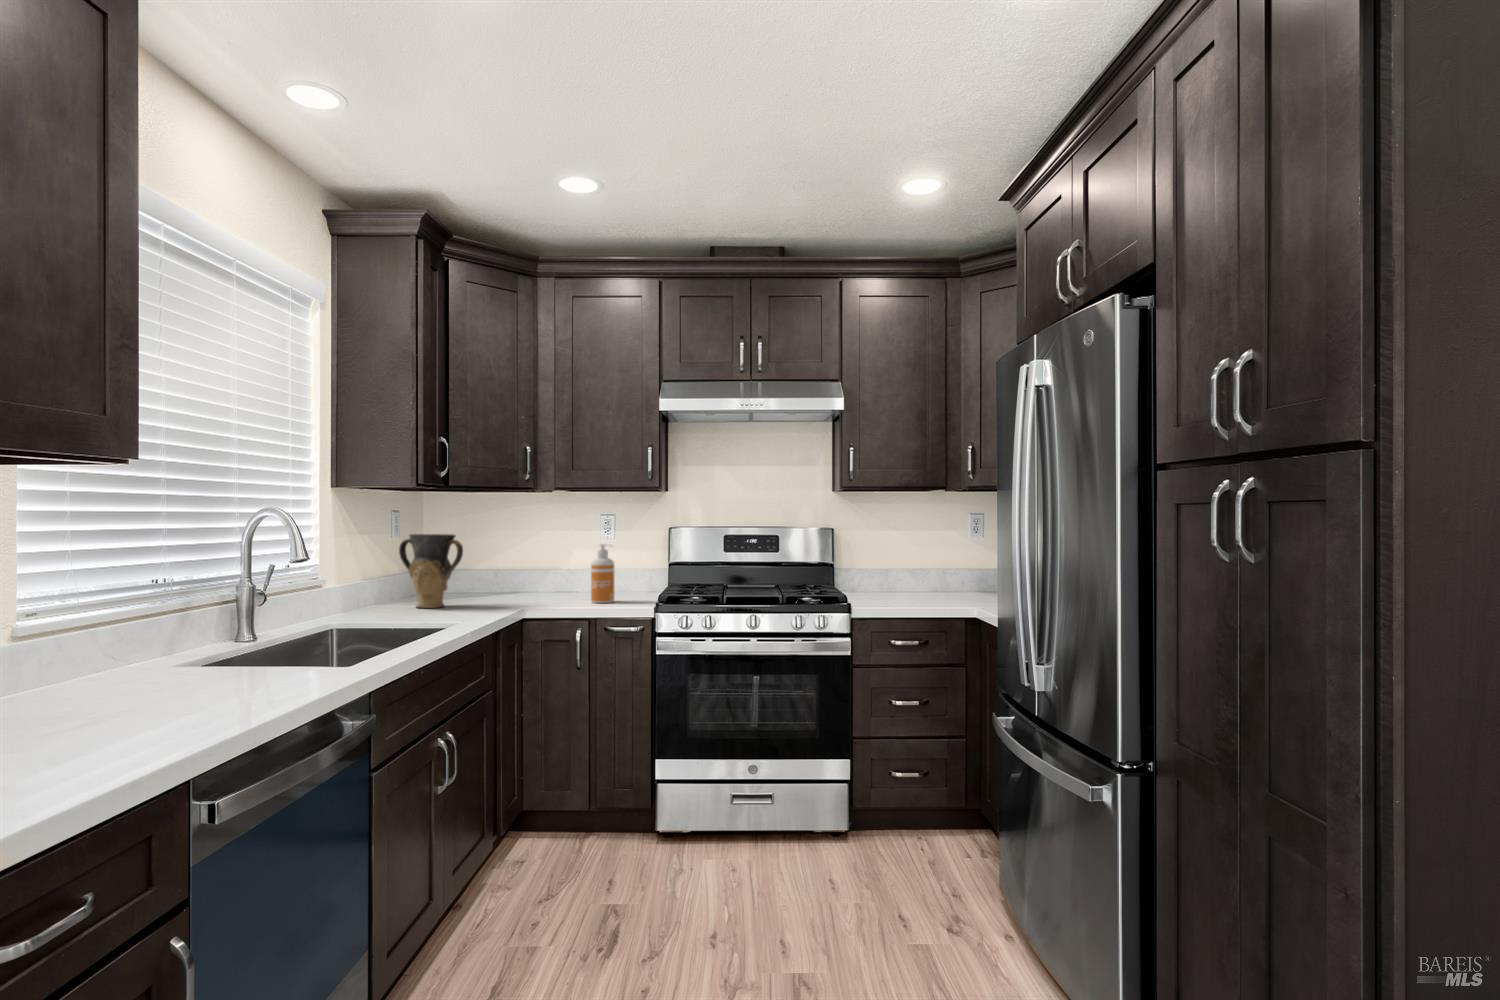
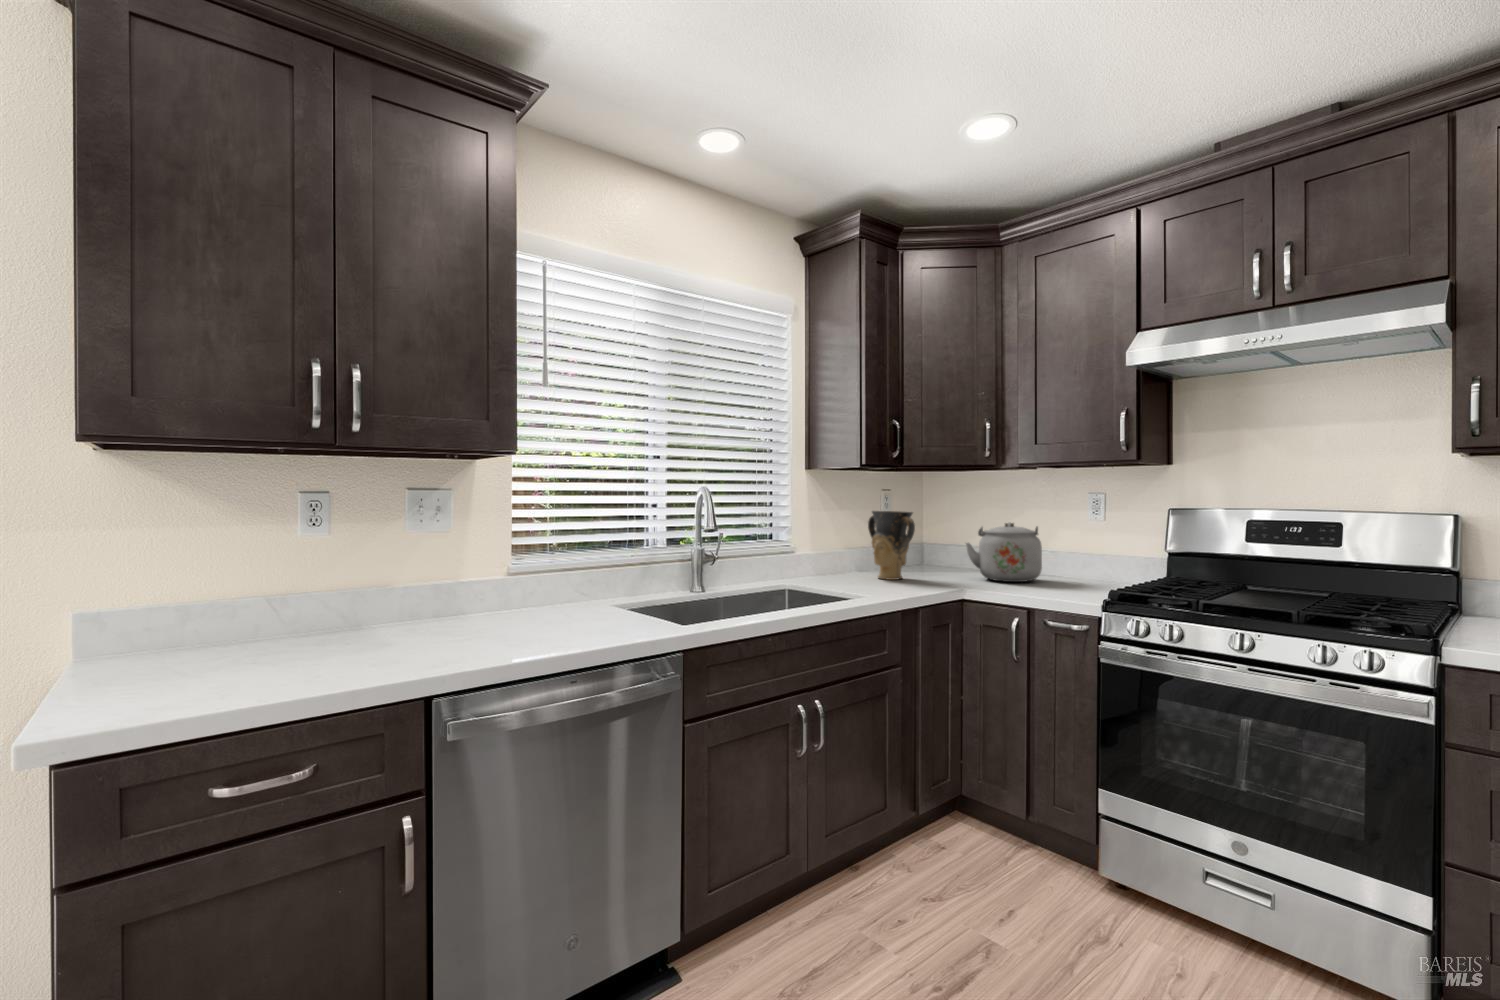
kettle: none [502,542,571,599] -> present [966,522,1042,582]
soap dispenser: present [591,544,614,603] -> none [1047,526,1076,593]

